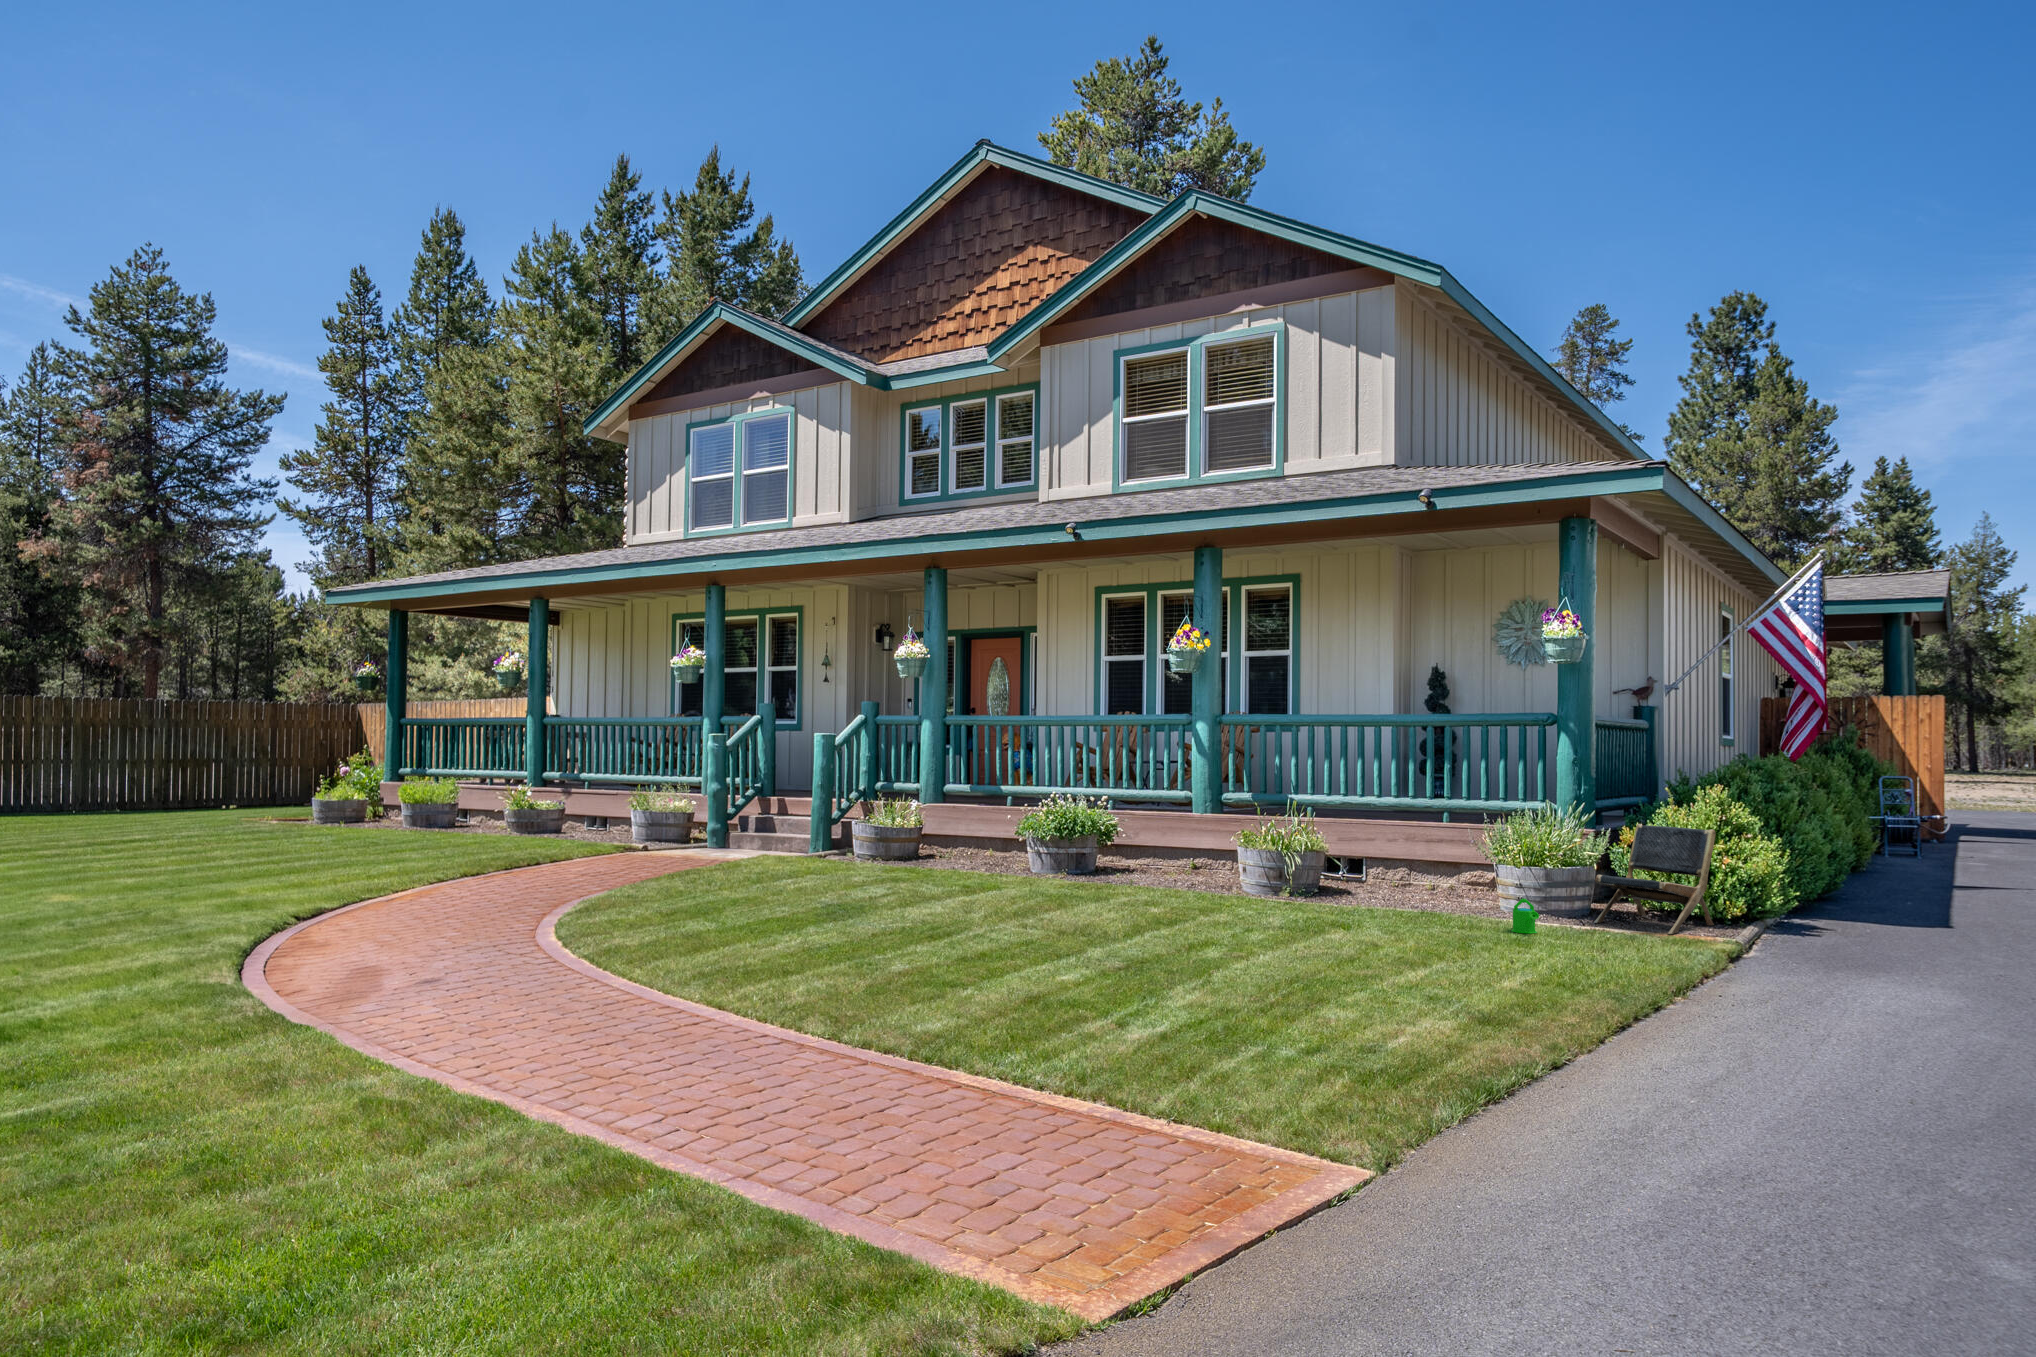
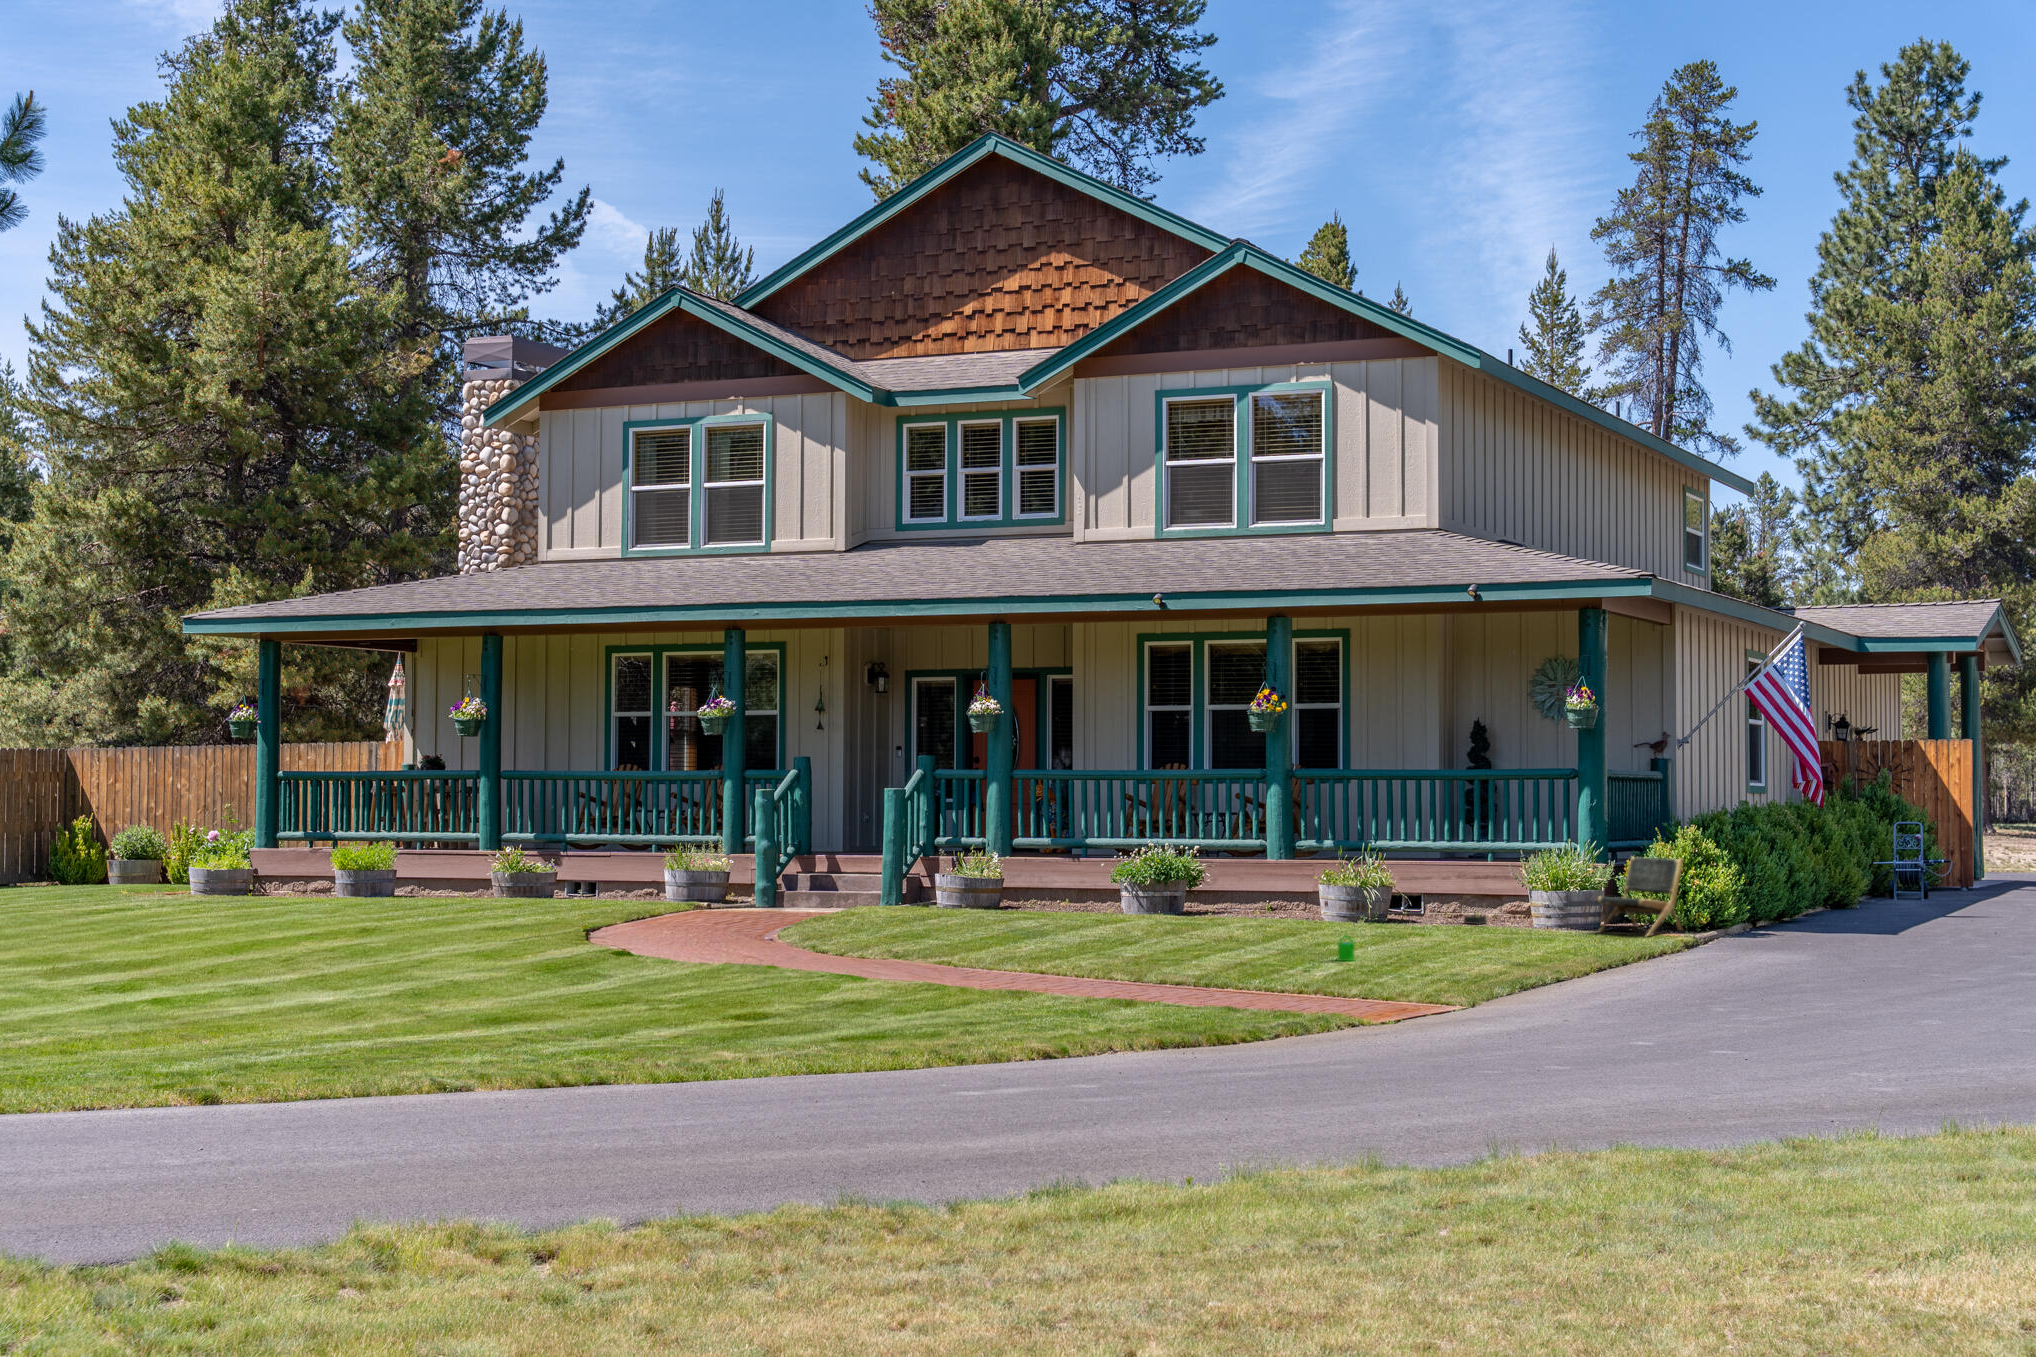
decorative plant: none [1405,863,1447,900] -> present [1461,902,1487,924]
watering can: present [1511,899,1539,934] -> present [1338,935,1355,961]

